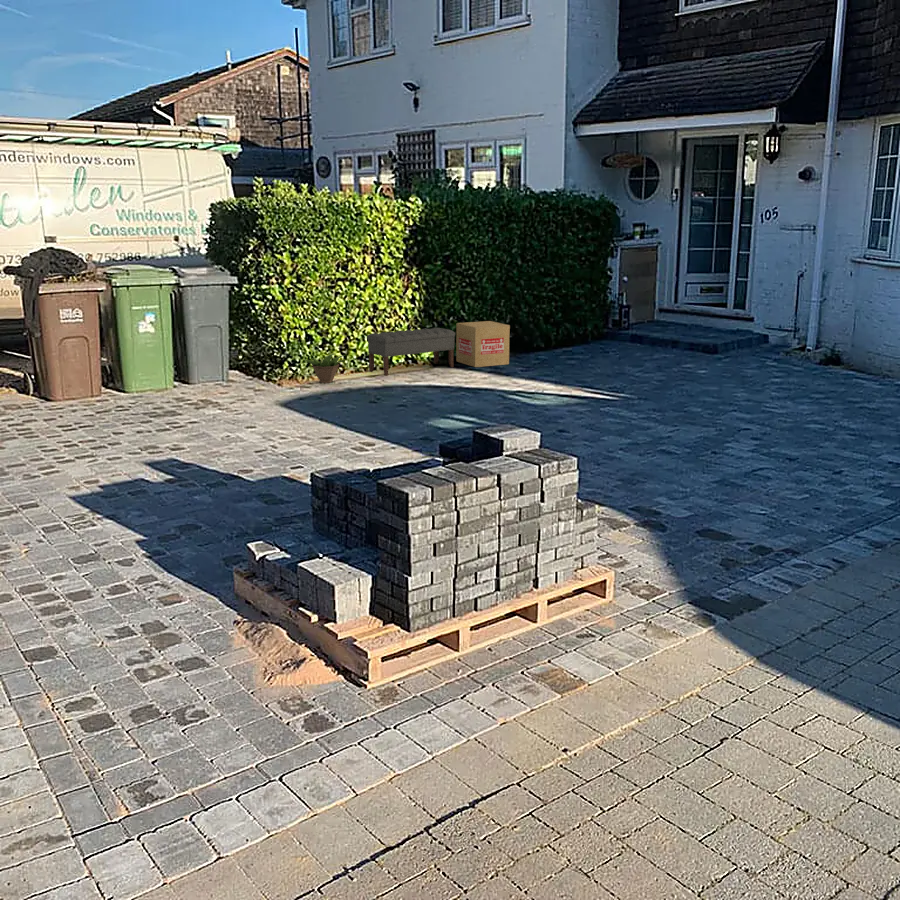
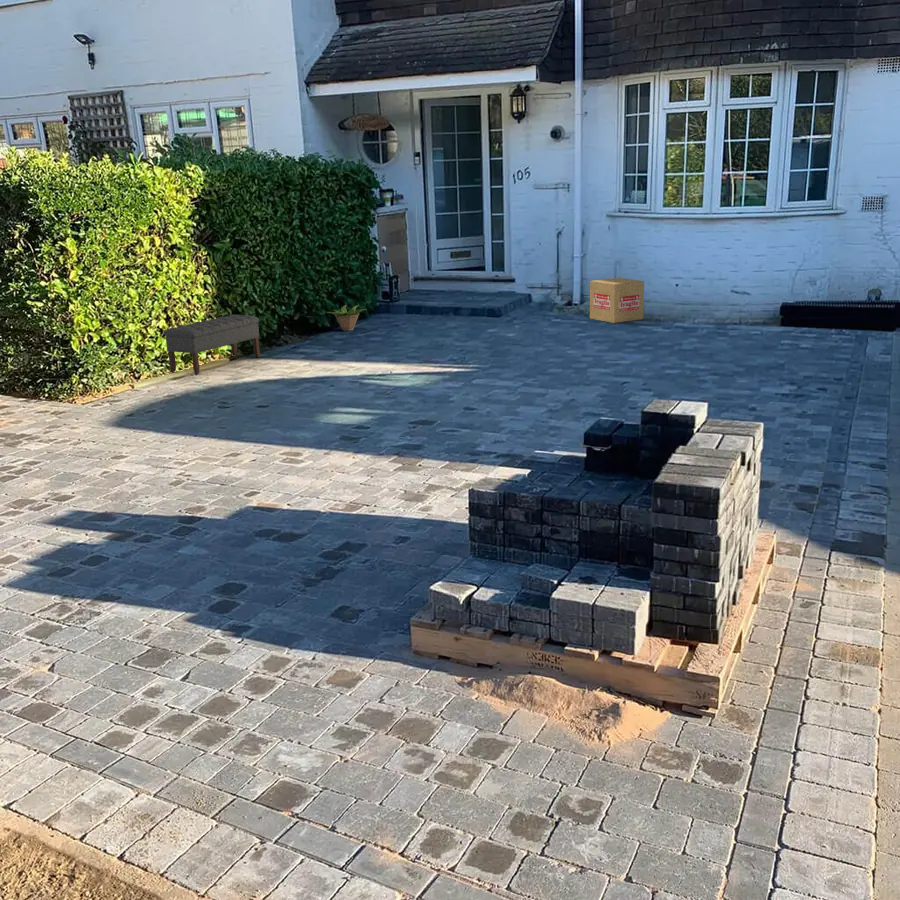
cardboard box: present [456,321,510,367] -> present [590,278,644,323]
decorative plant: present [305,354,345,383] -> present [327,305,367,331]

